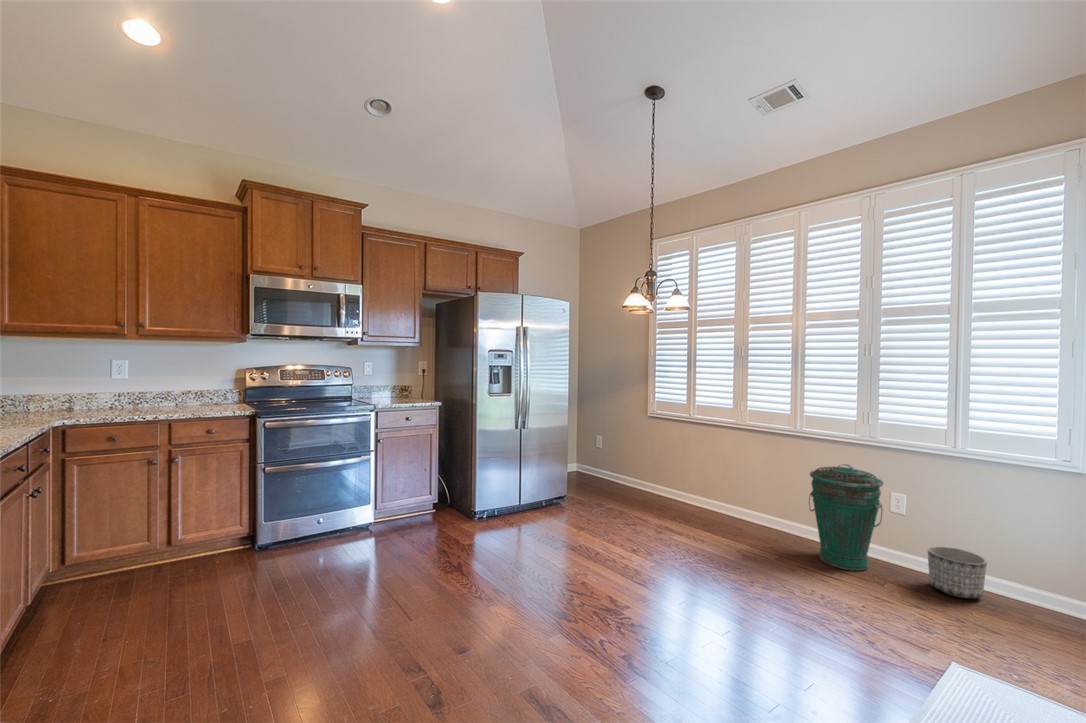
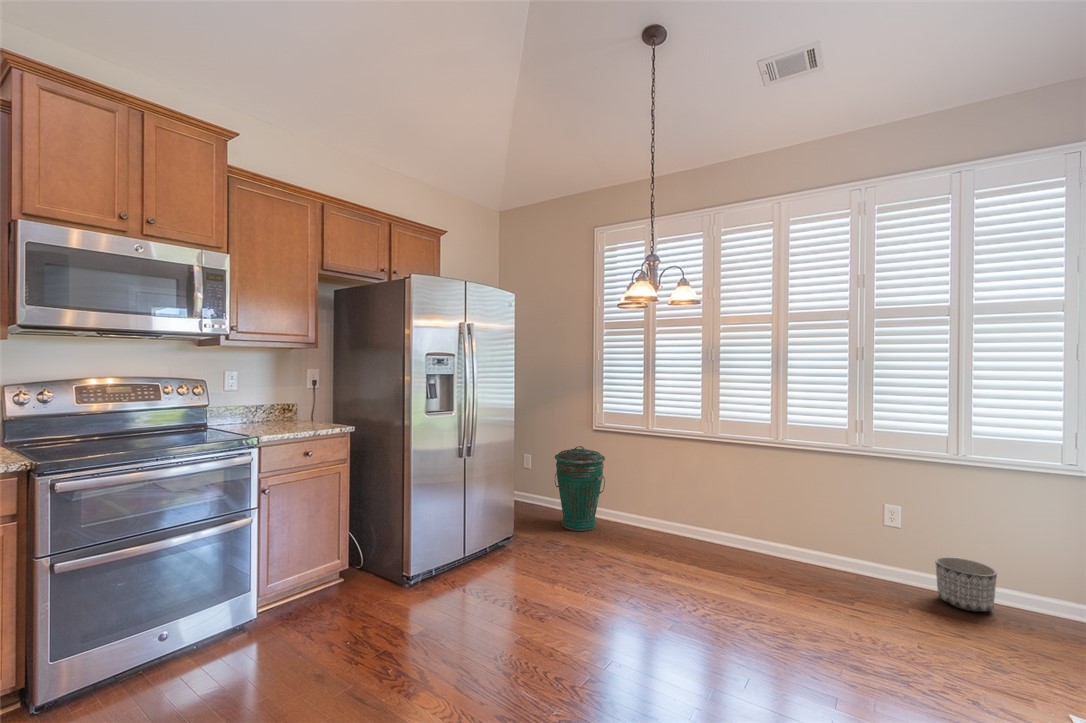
trash can: present [809,464,883,571] -> present [555,446,605,531]

